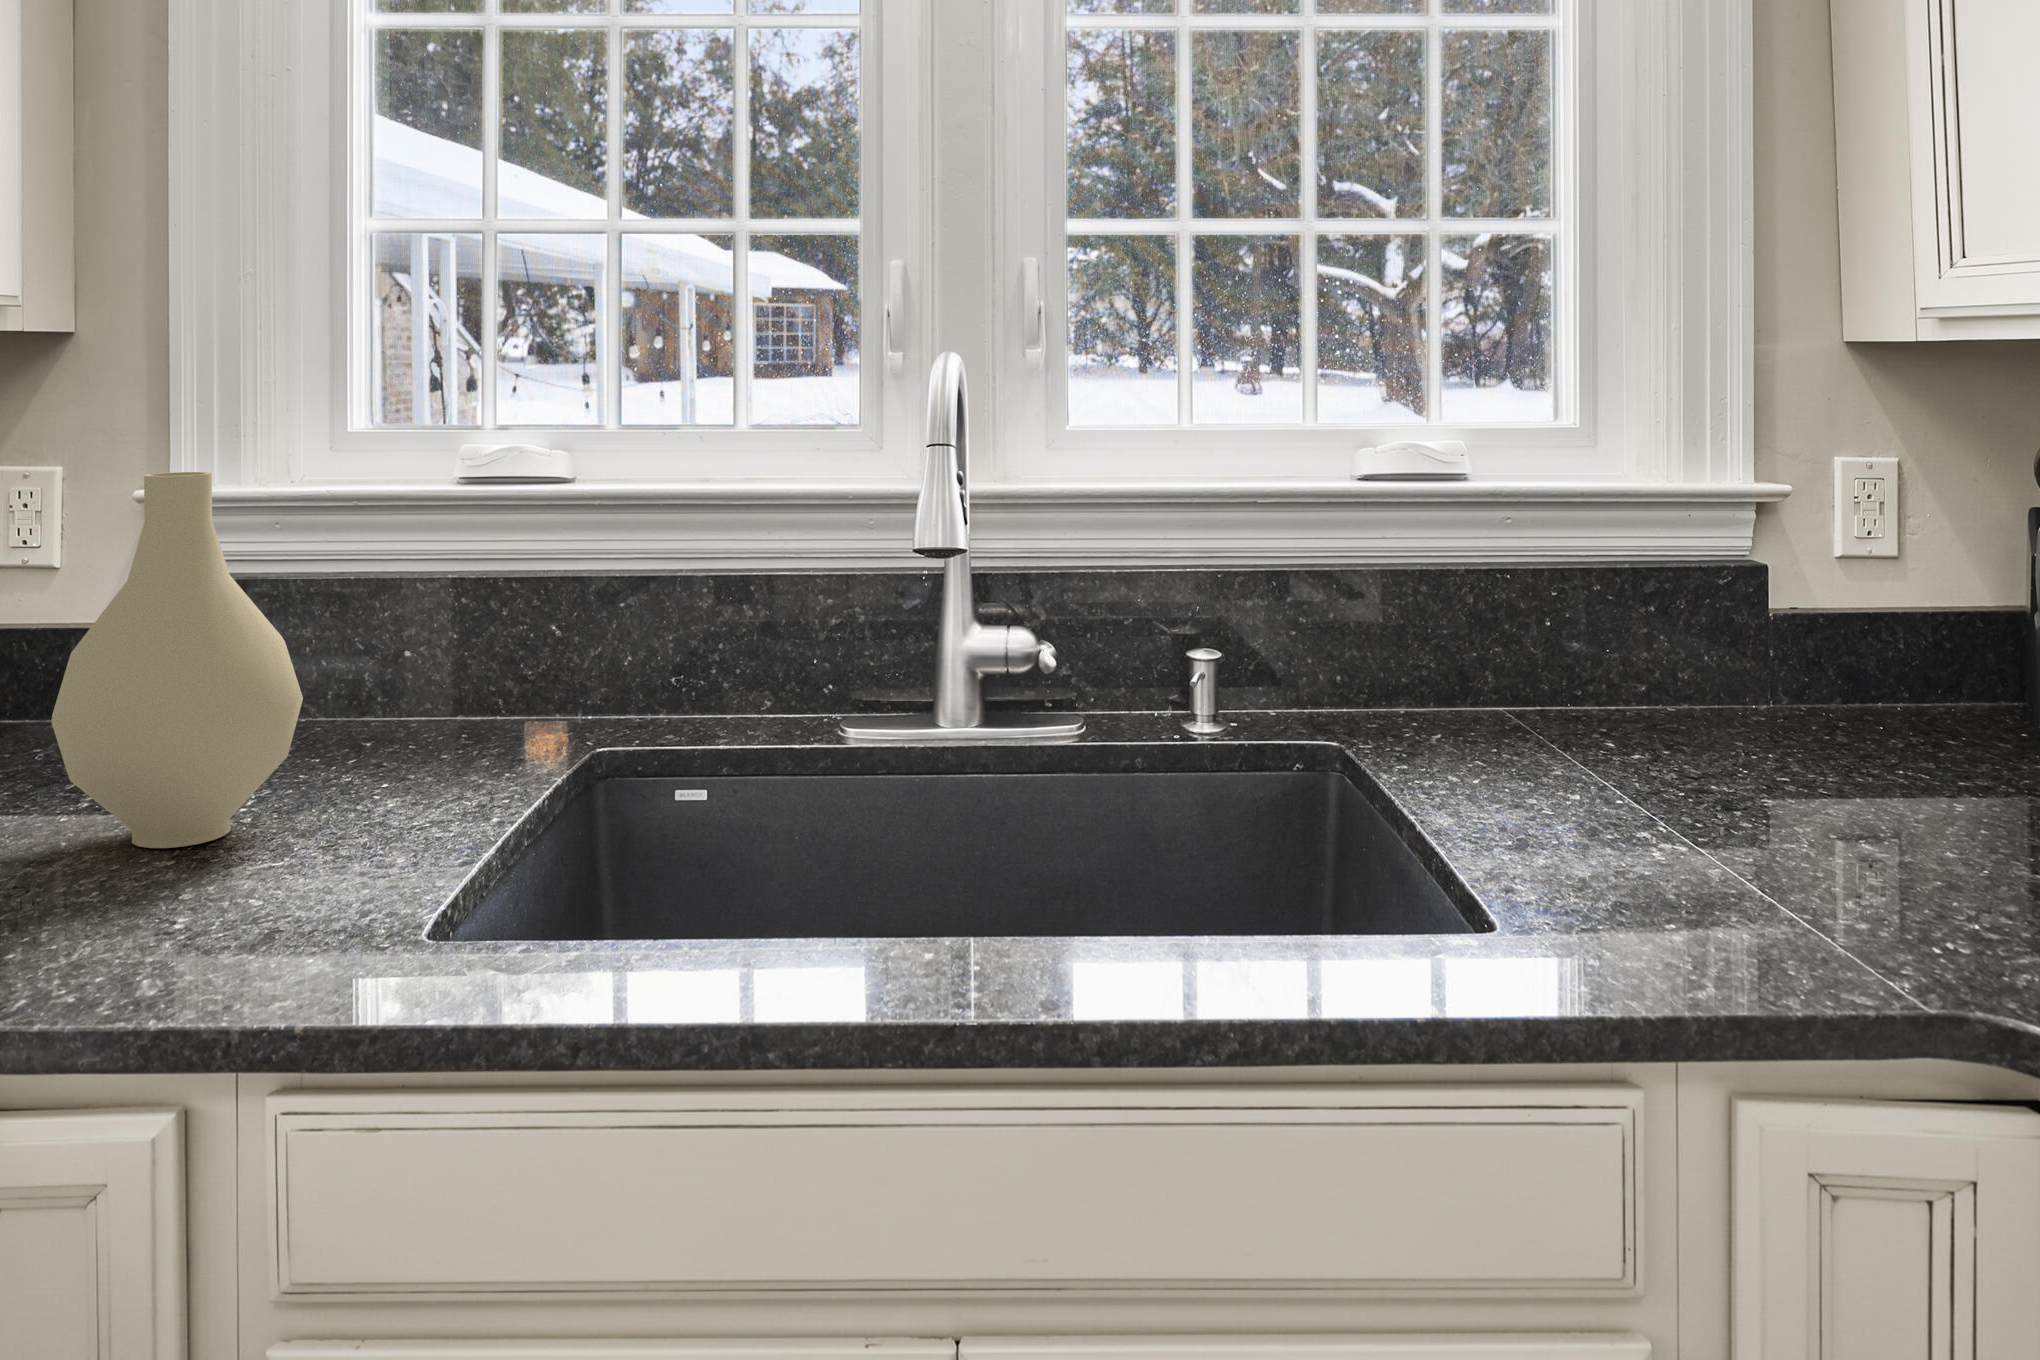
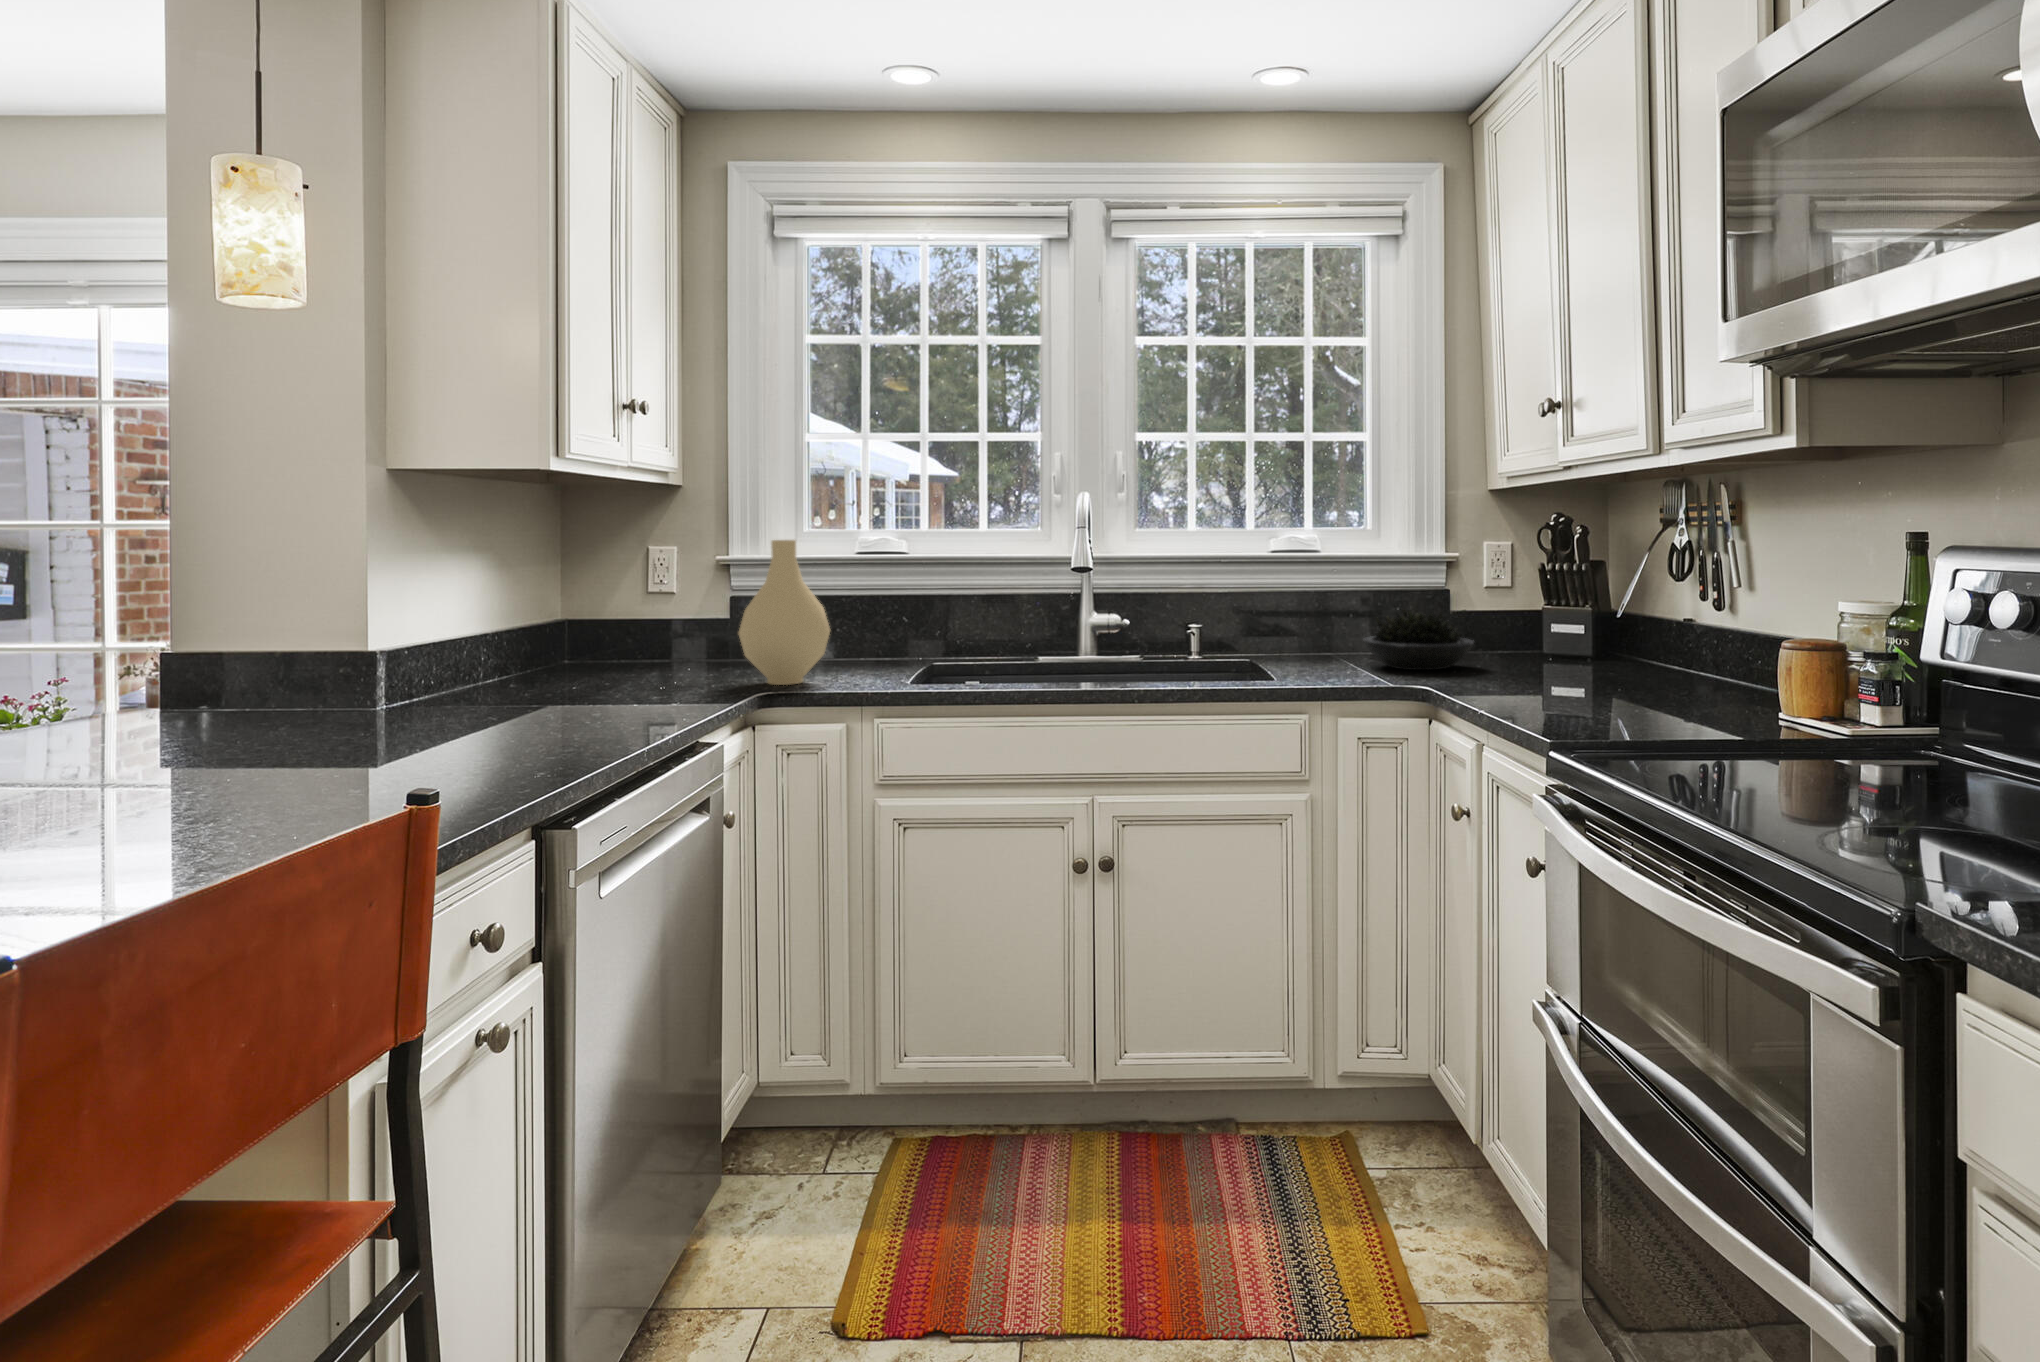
succulent plant: none [1605,627,1894,786] -> present [1363,610,1474,670]

